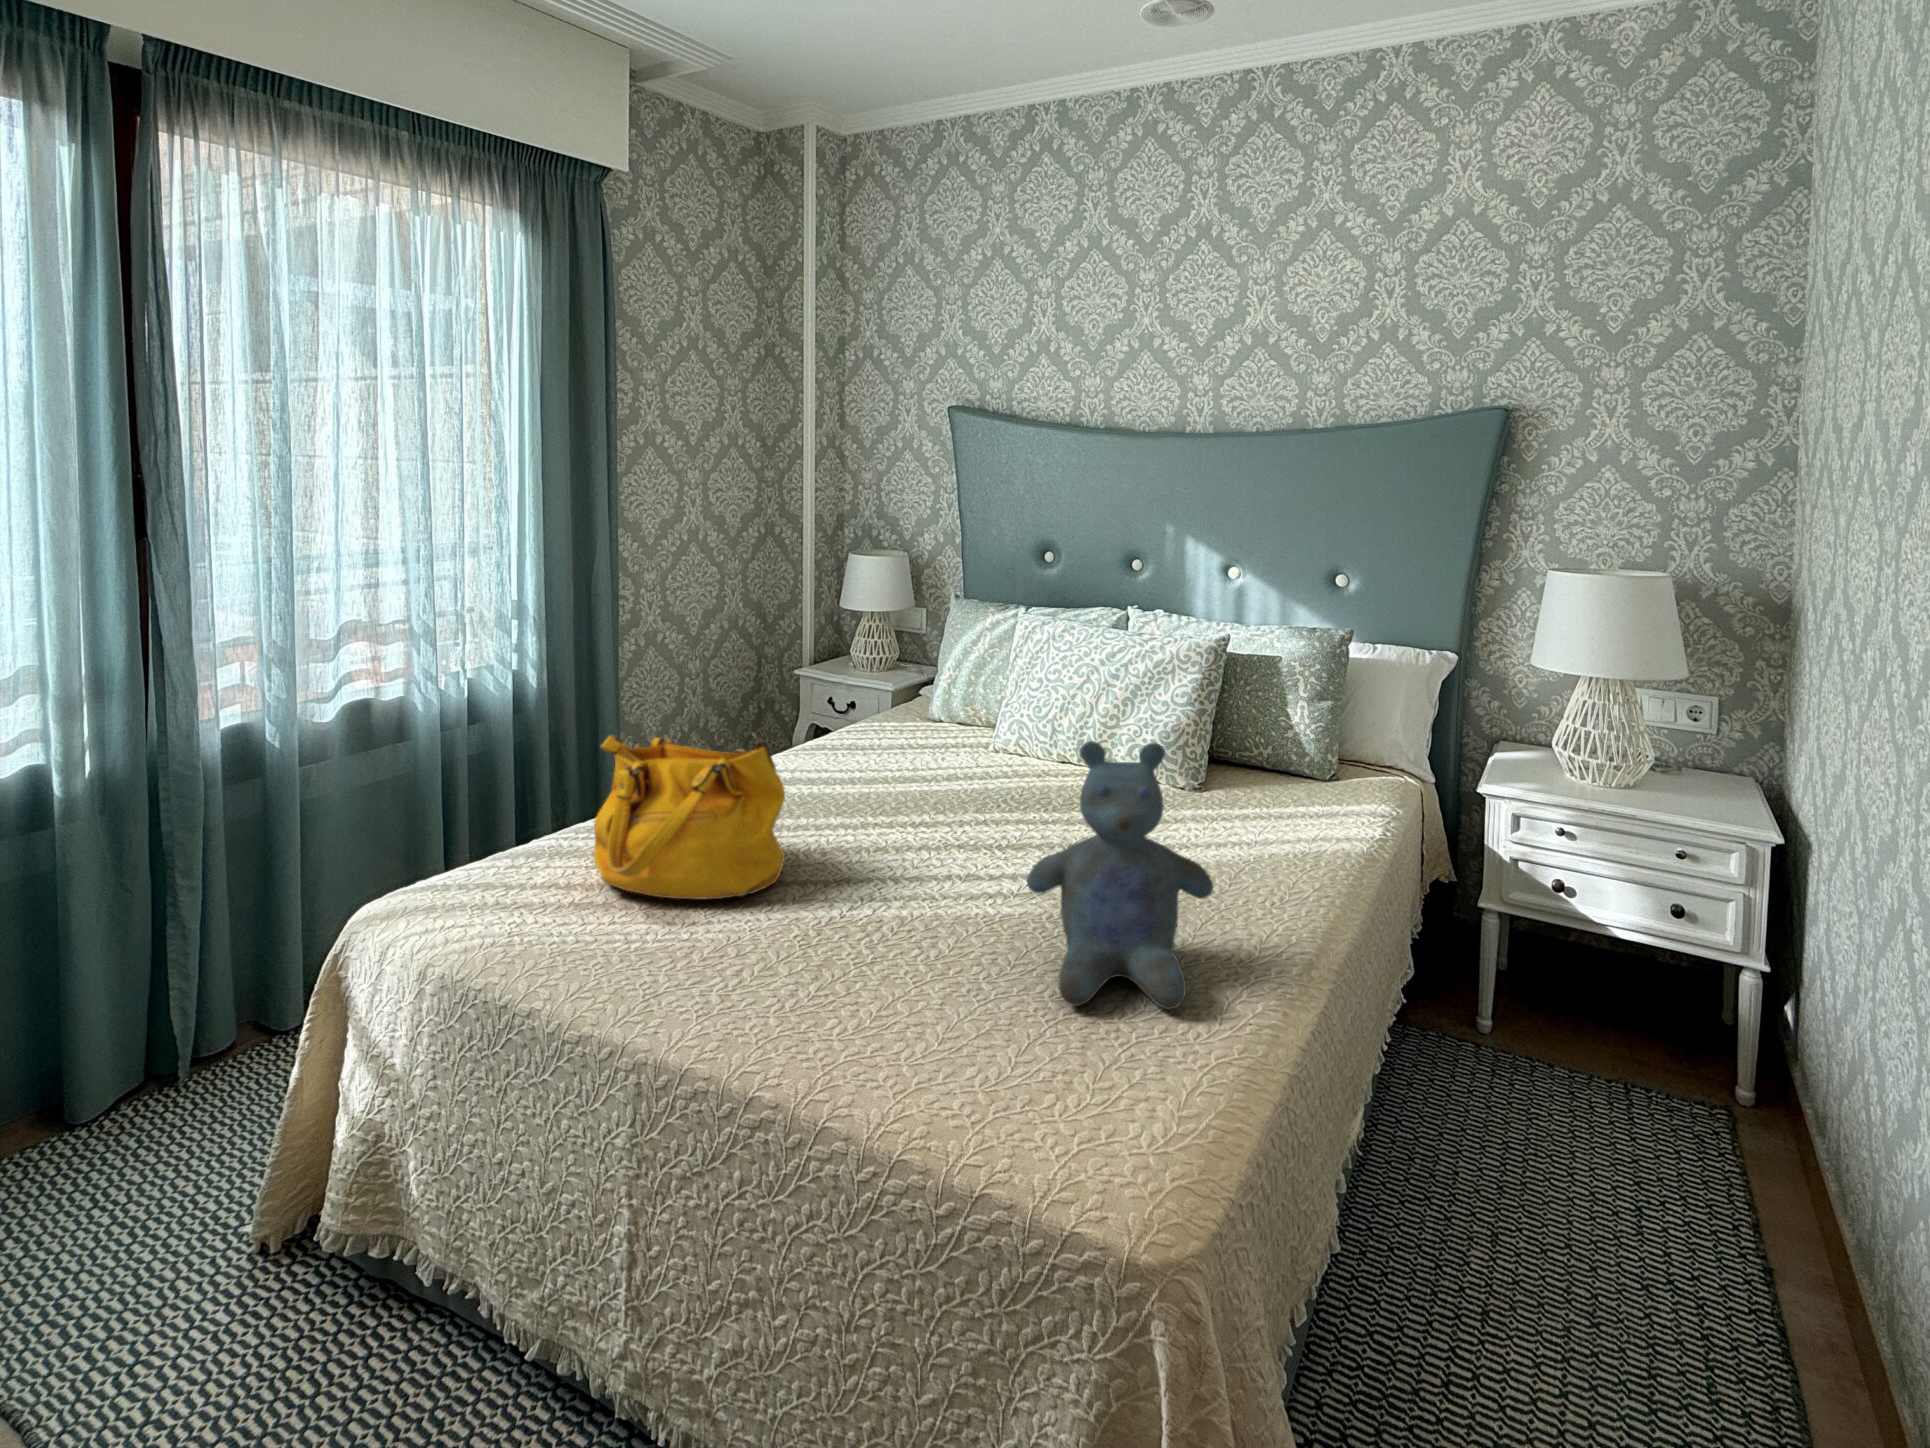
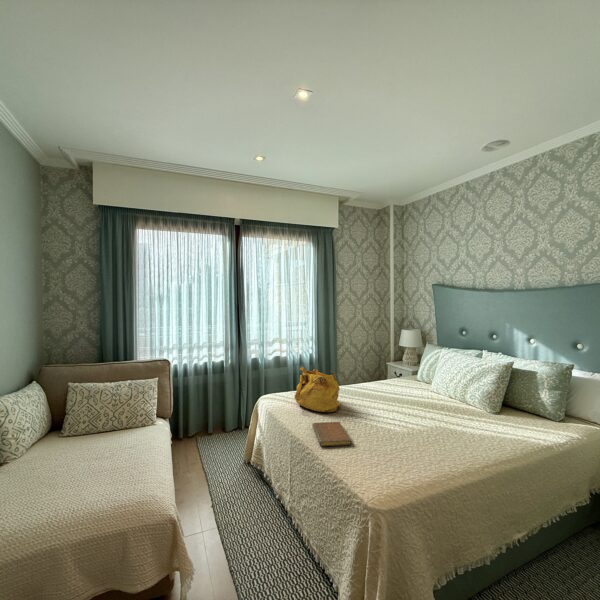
stuffed bear: present [1027,741,1213,1009] -> none [380,383,443,473]
notebook: none [745,917,931,1022] -> present [312,422,351,446]

